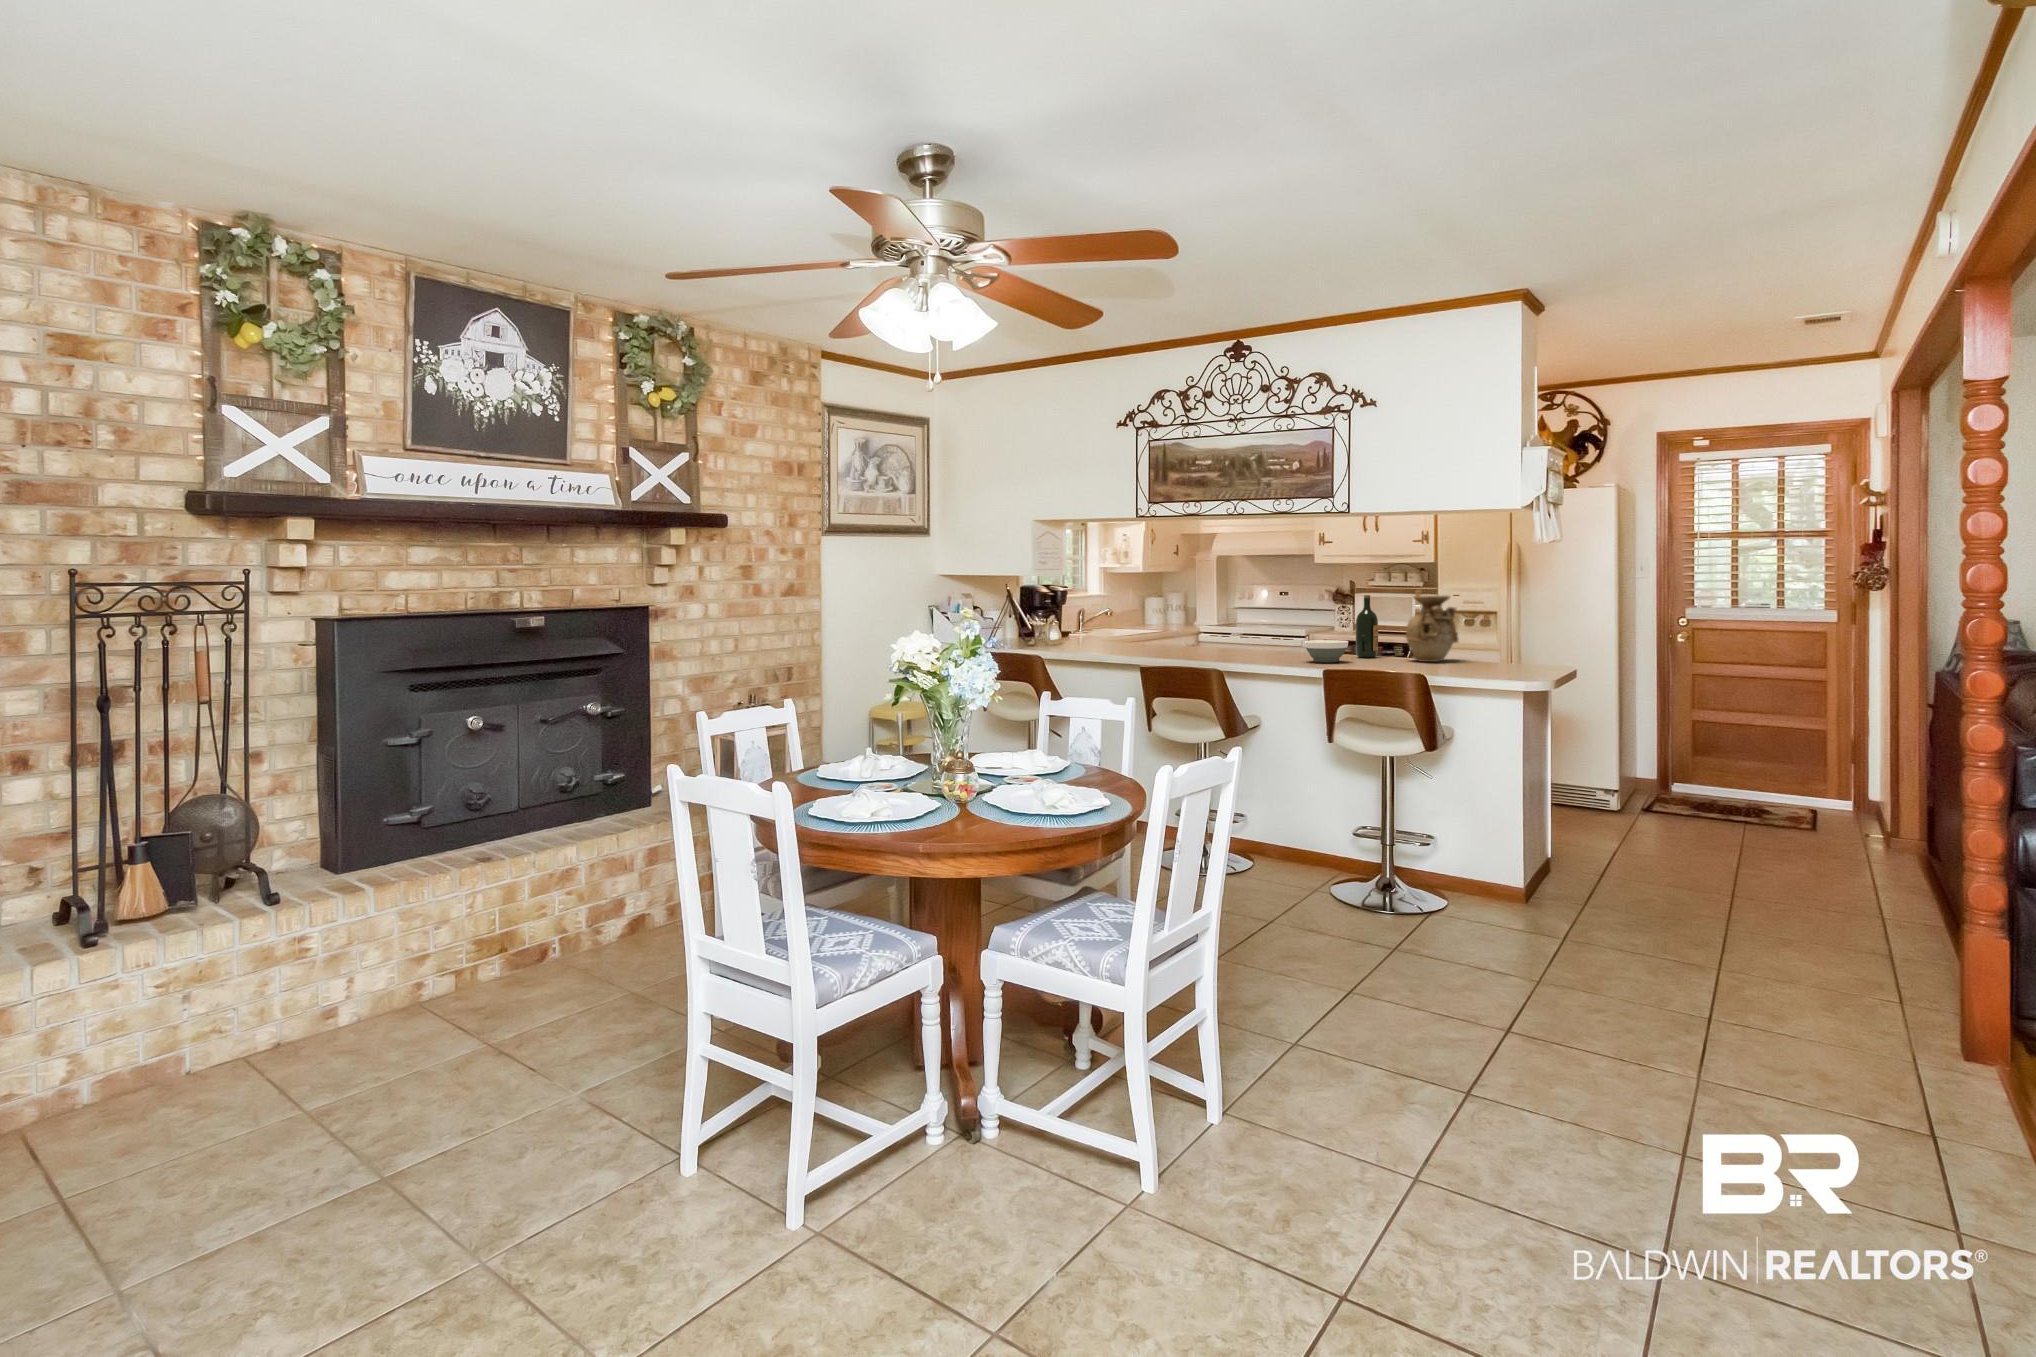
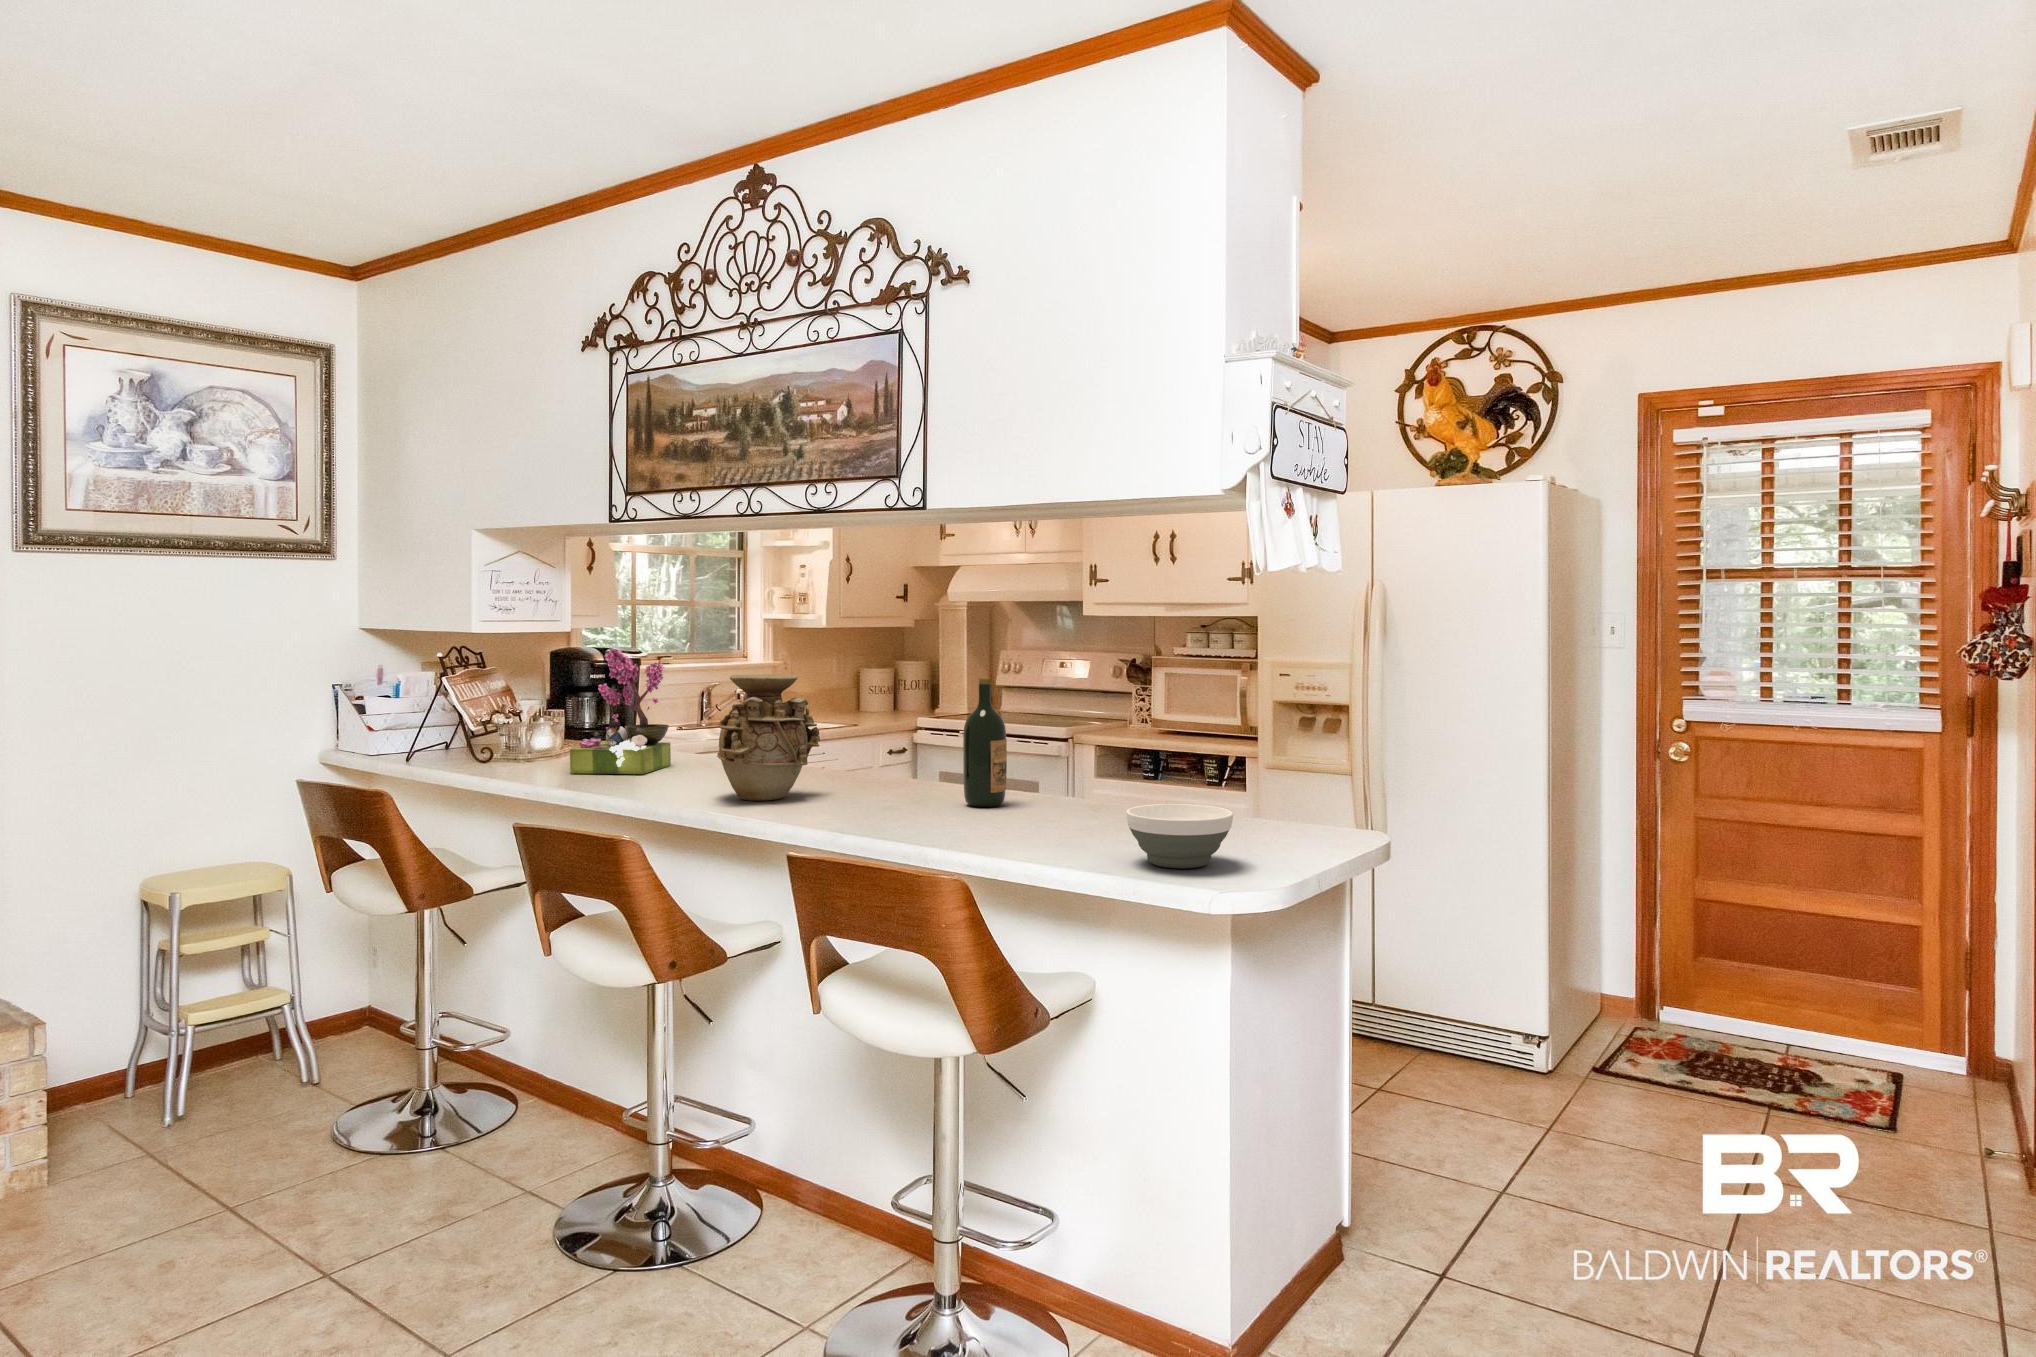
flower arrangement: none [1113,587,1157,653] -> present [570,648,671,774]
vase: present [1405,595,1458,662] -> present [717,674,820,801]
bowl: present [1305,640,1348,663] -> present [1126,804,1233,868]

